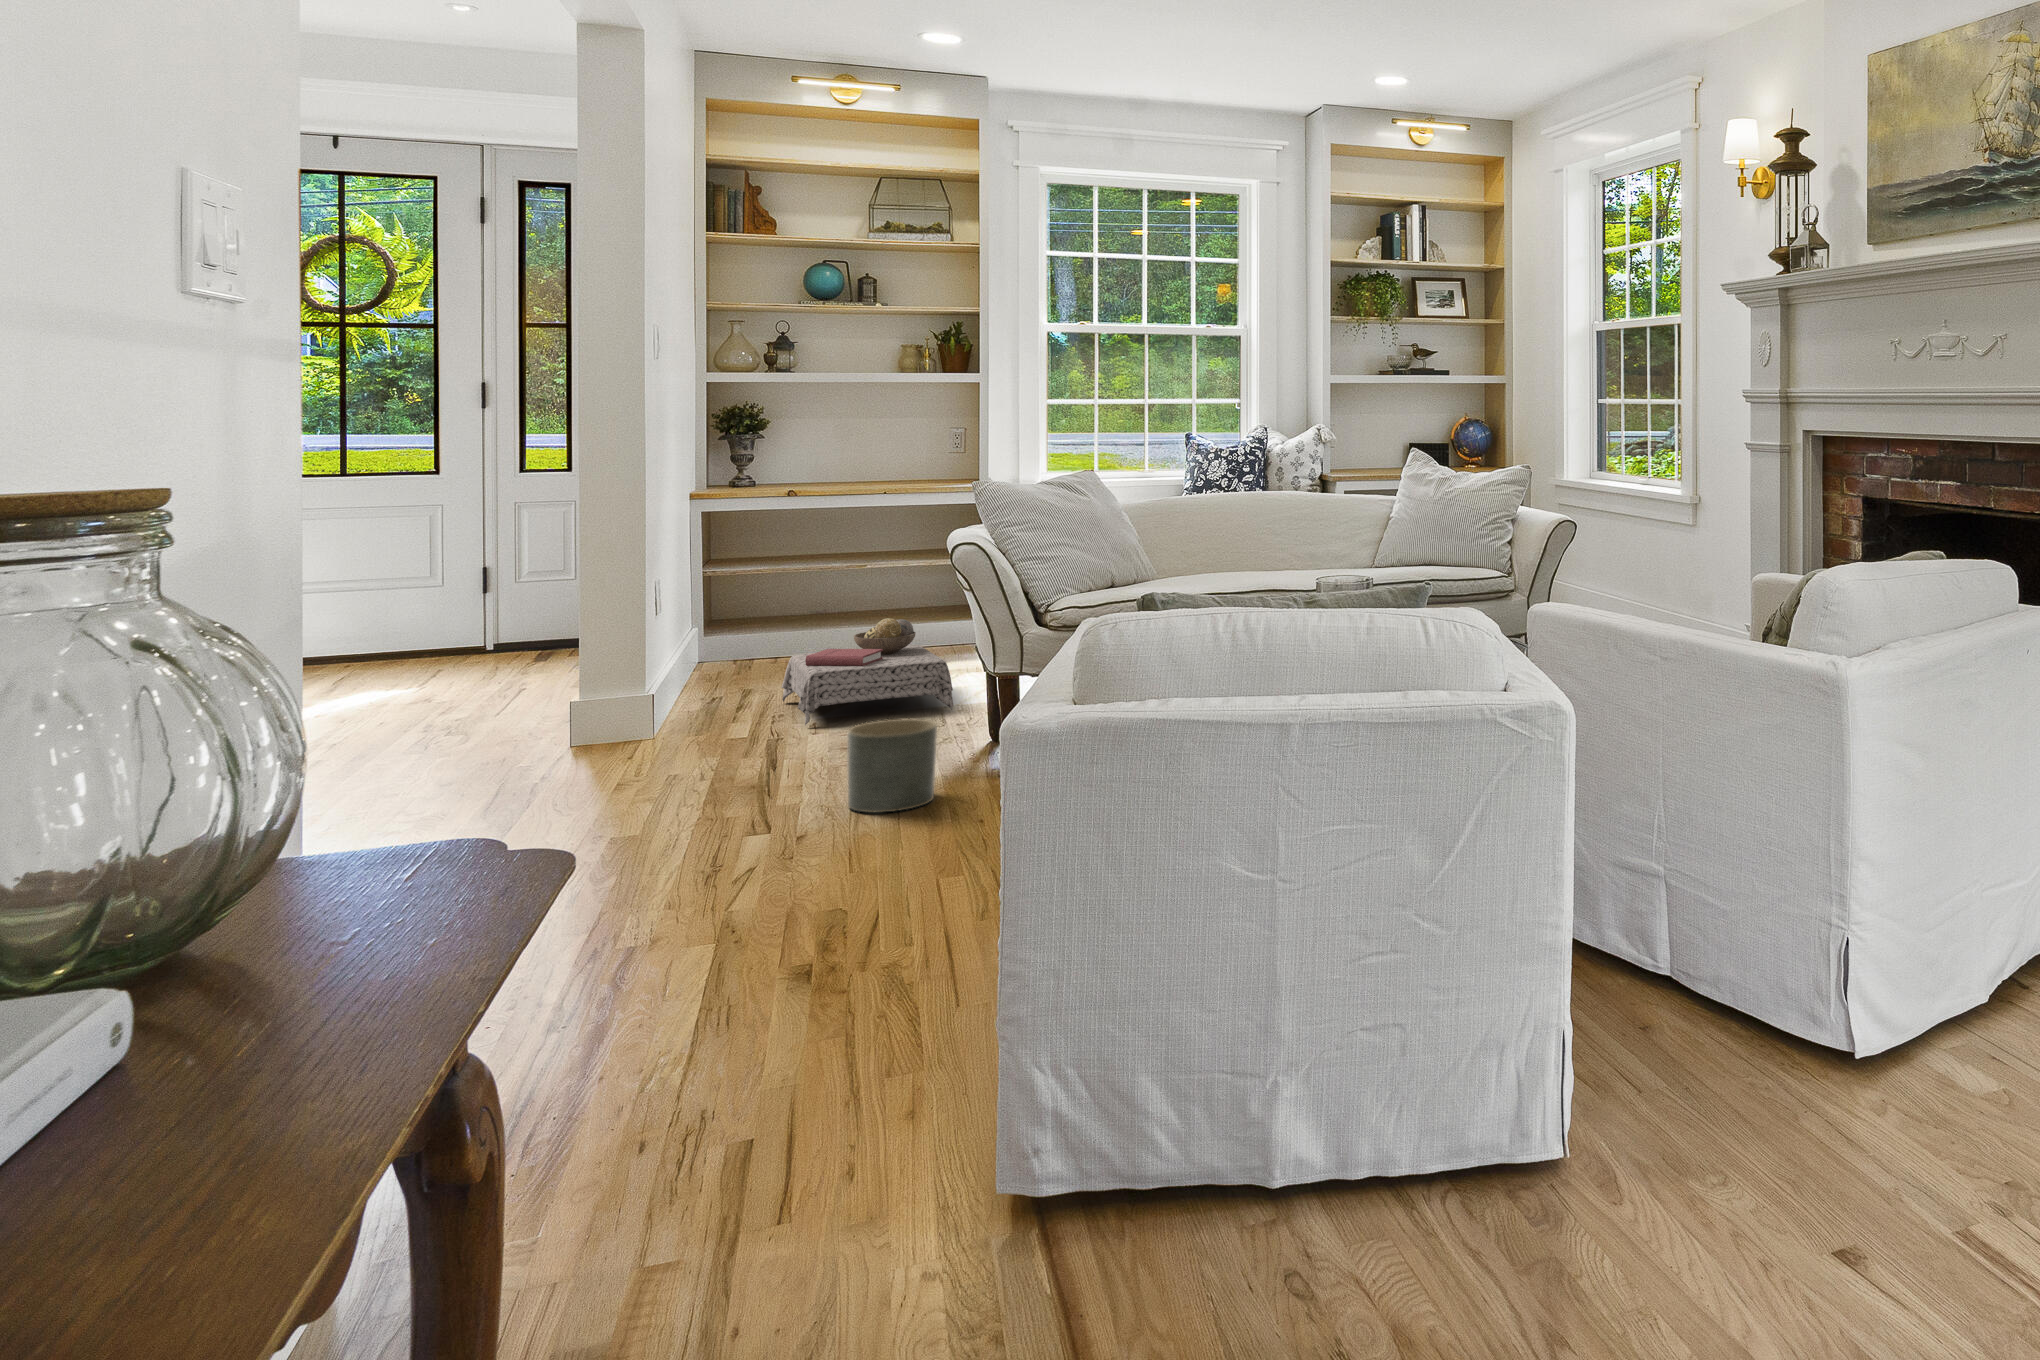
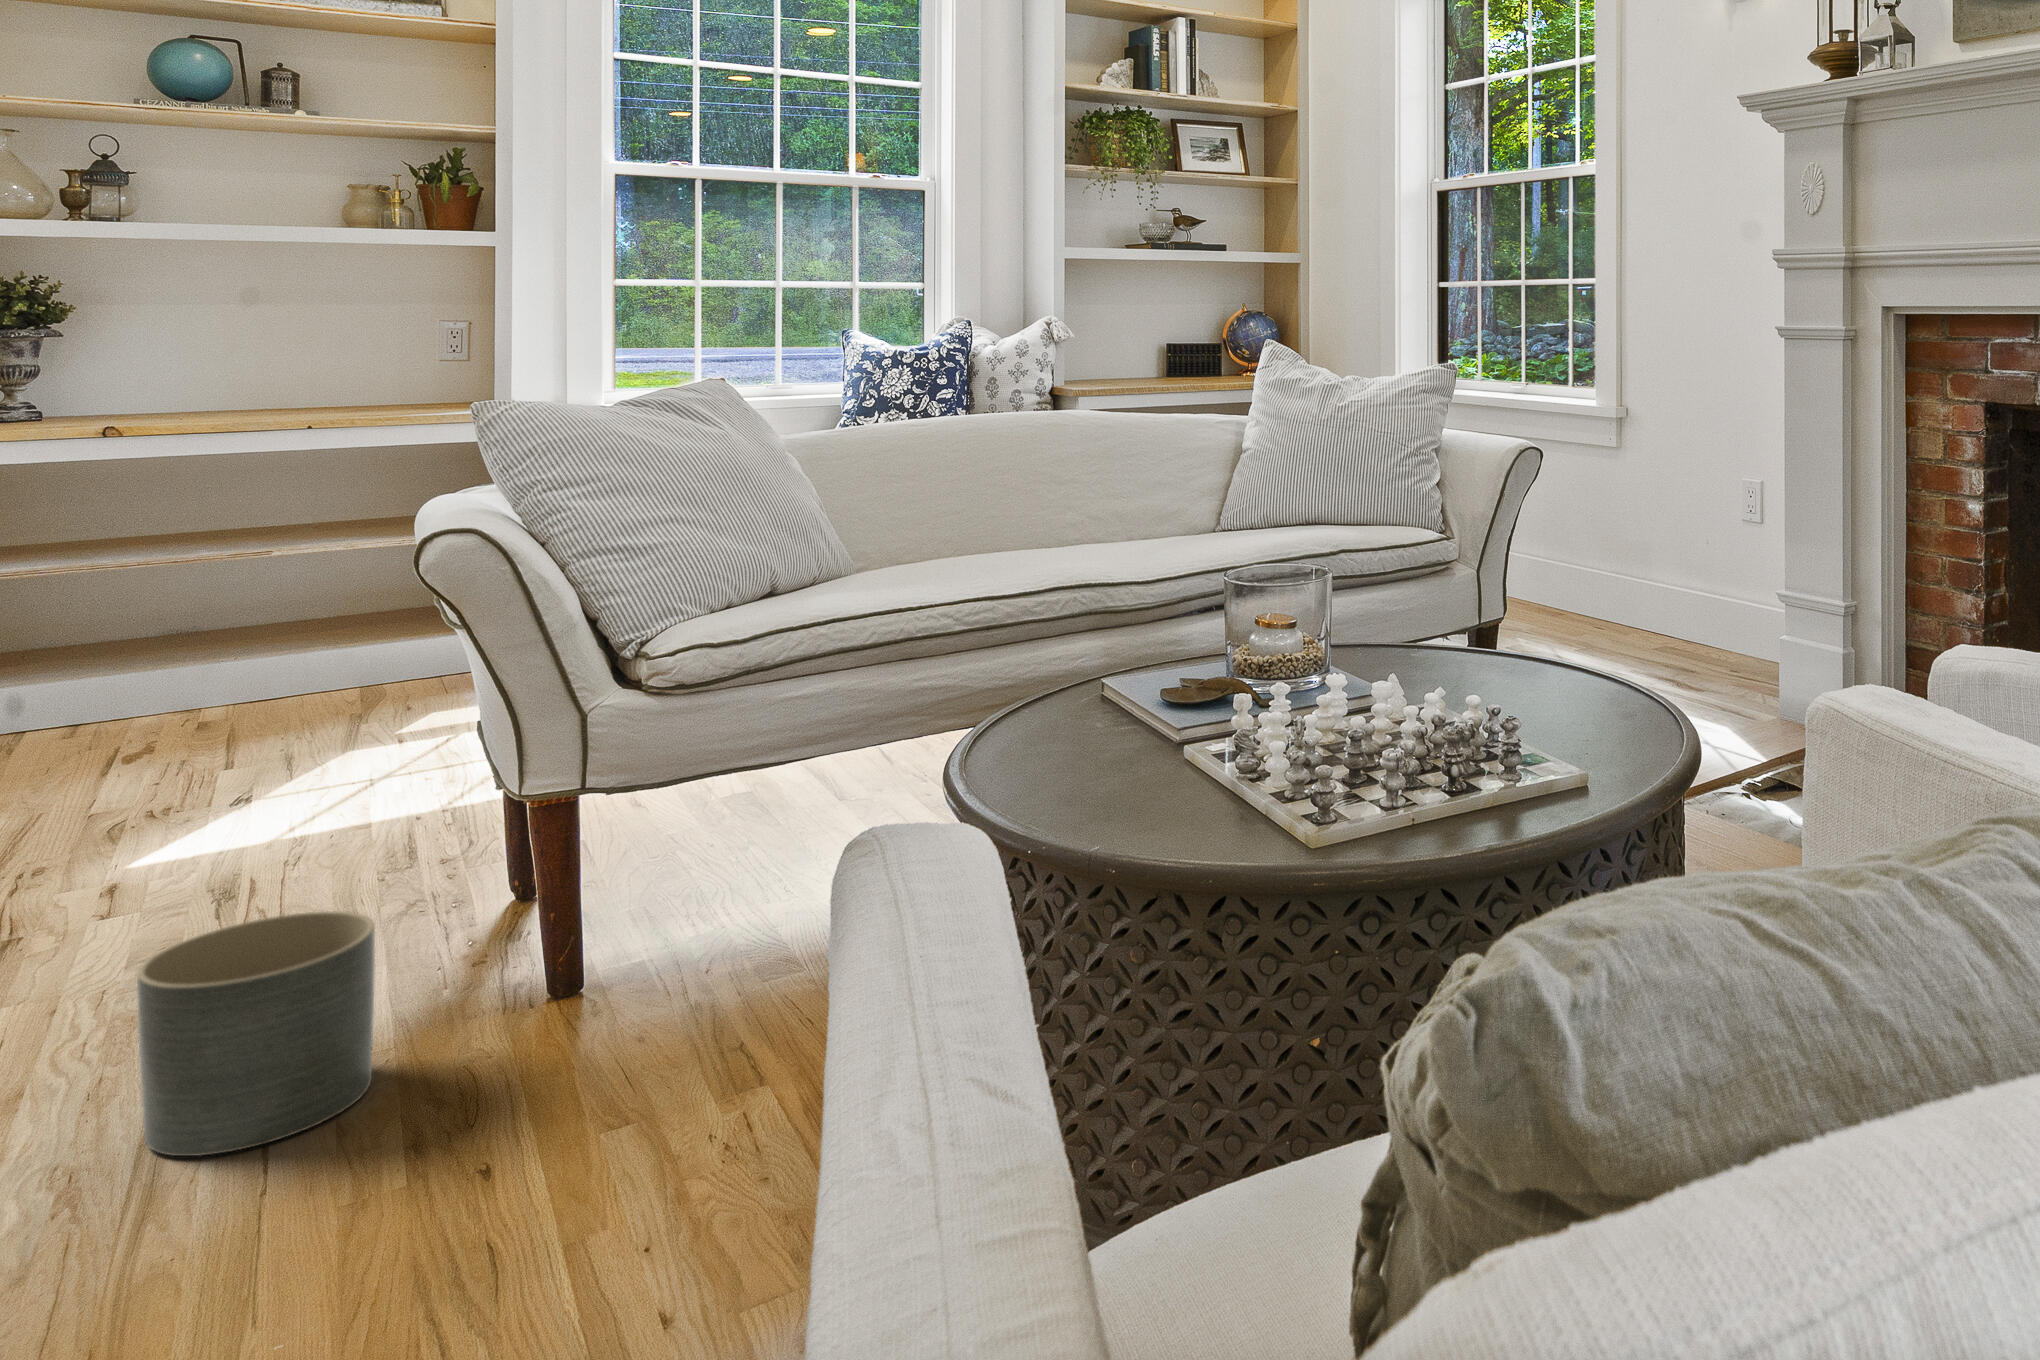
ottoman: present [781,618,953,725] -> none [73,653,444,883]

